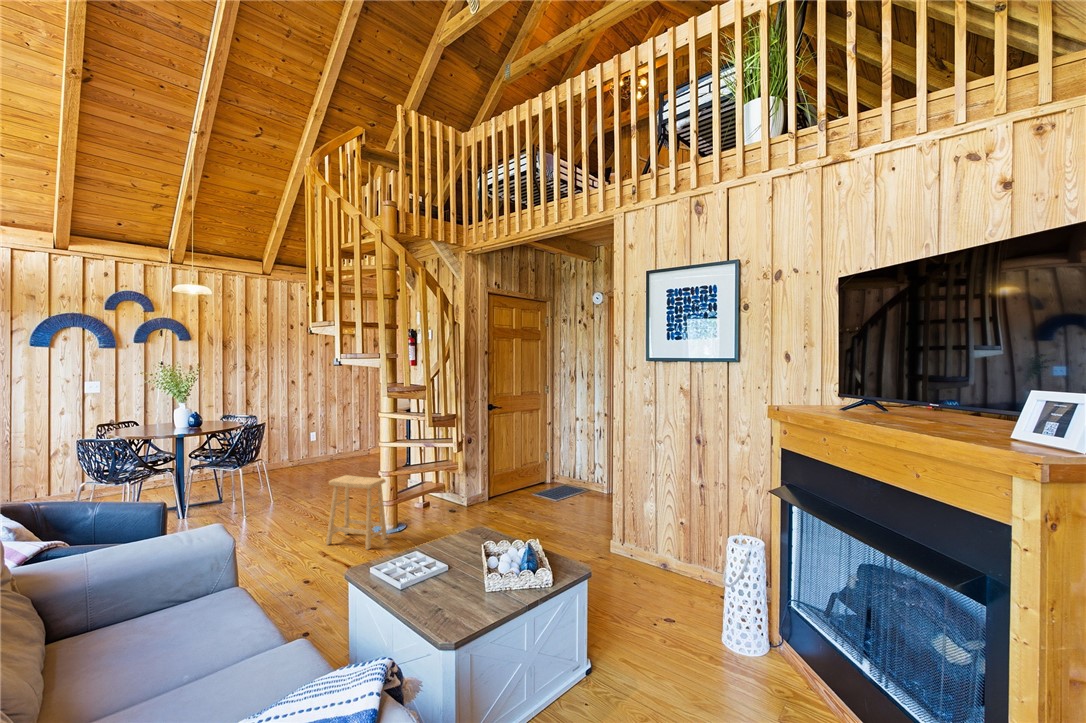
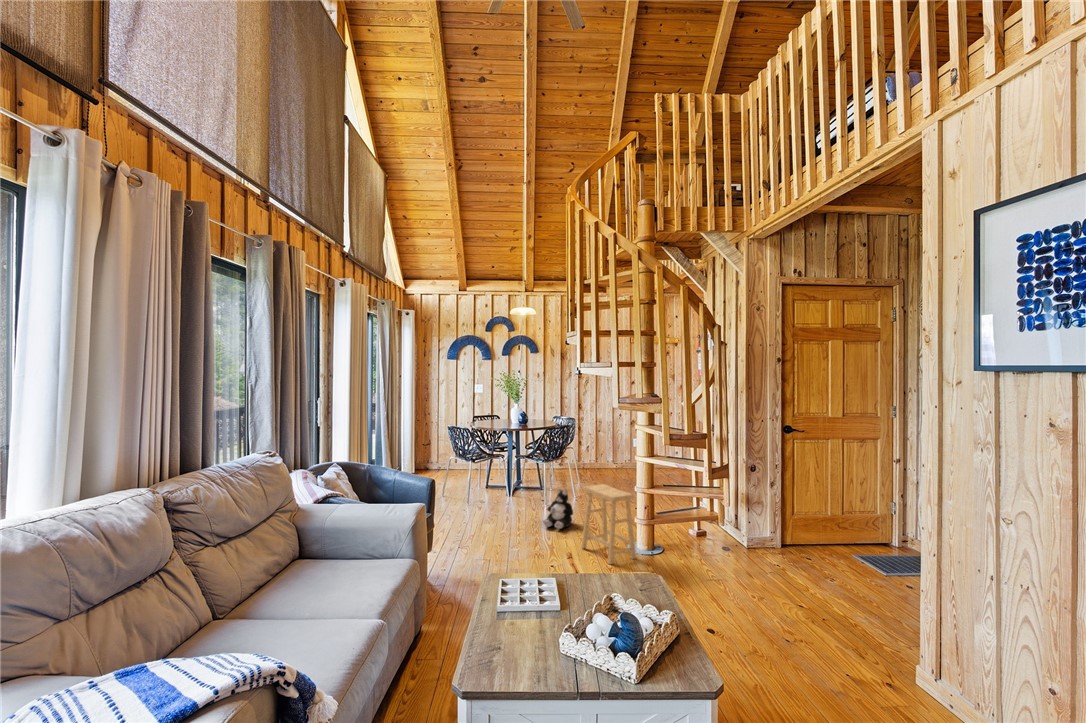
plush toy: none [262,491,298,536] -> present [543,489,573,529]

